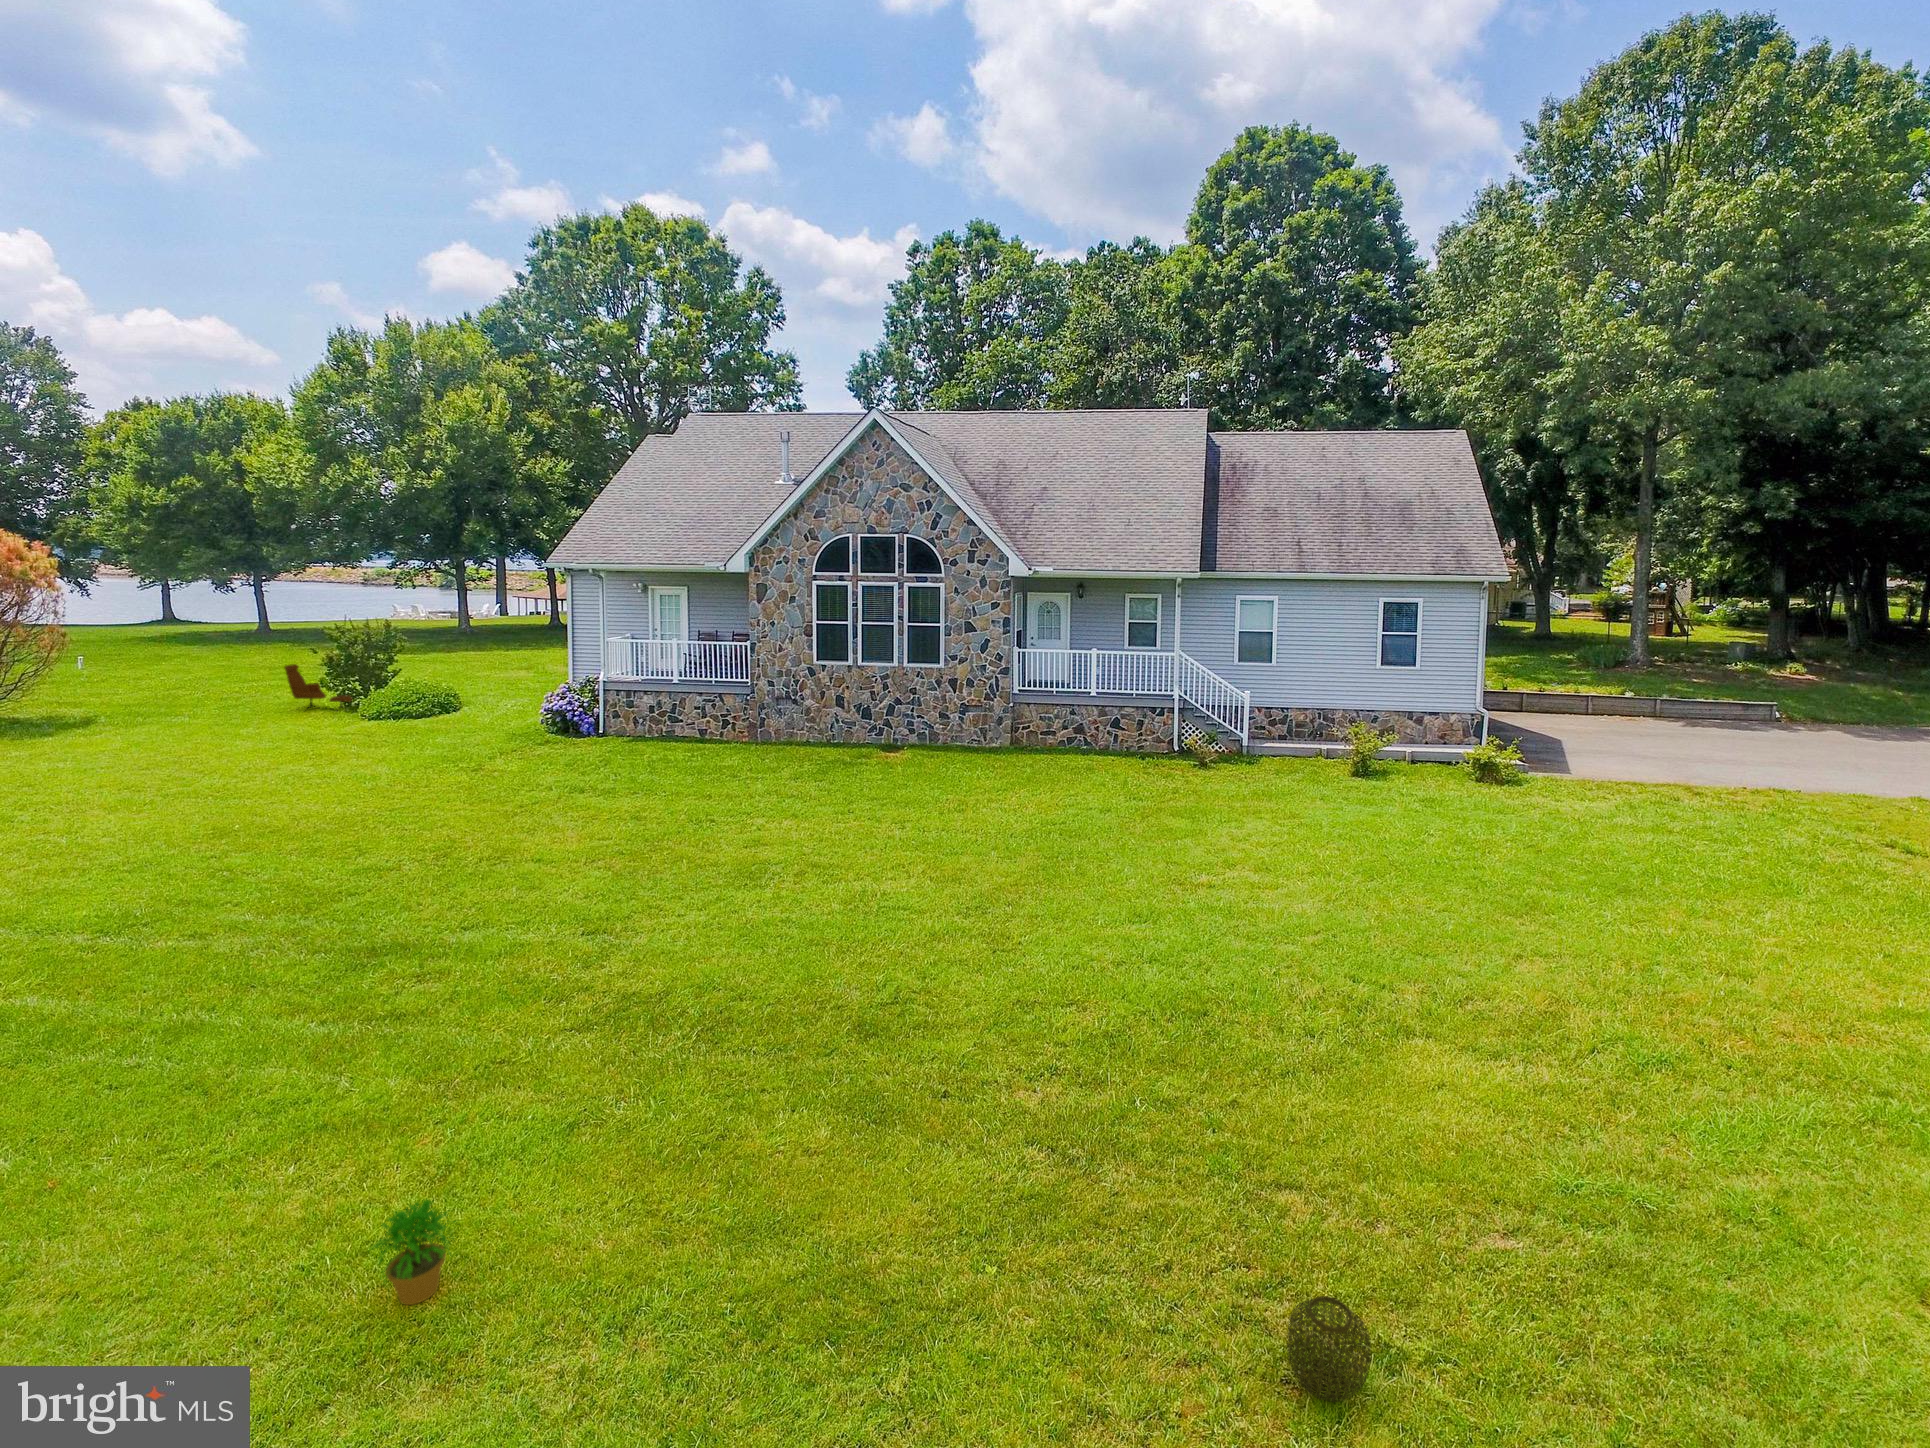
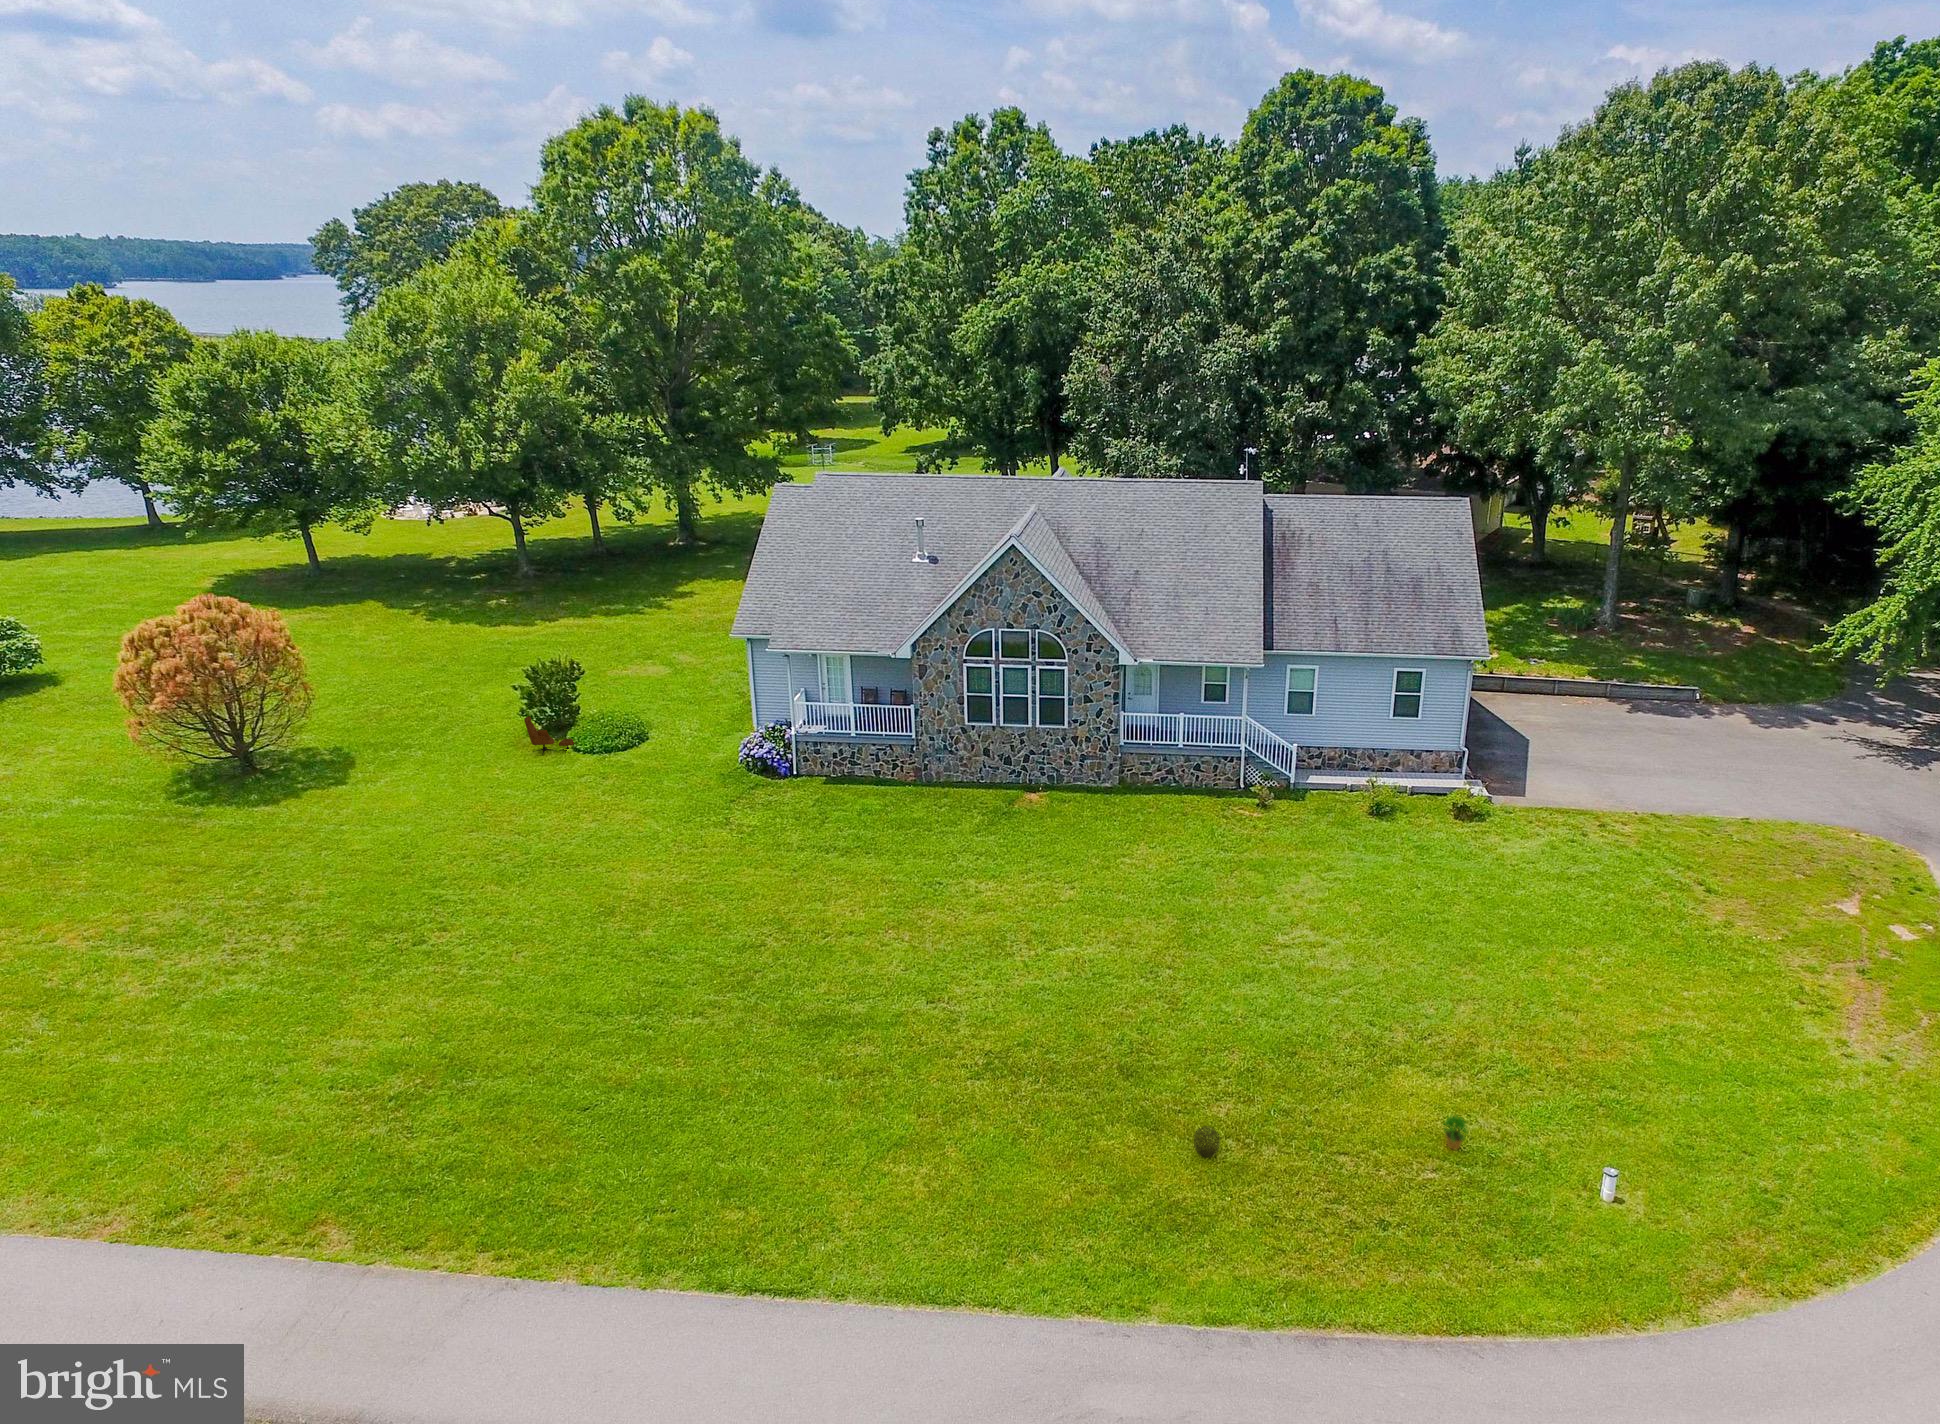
potted plant: present [371,1199,455,1305] -> present [1443,1115,1468,1150]
woven basket: present [1287,1296,1371,1402] -> present [1194,1126,1220,1157]

